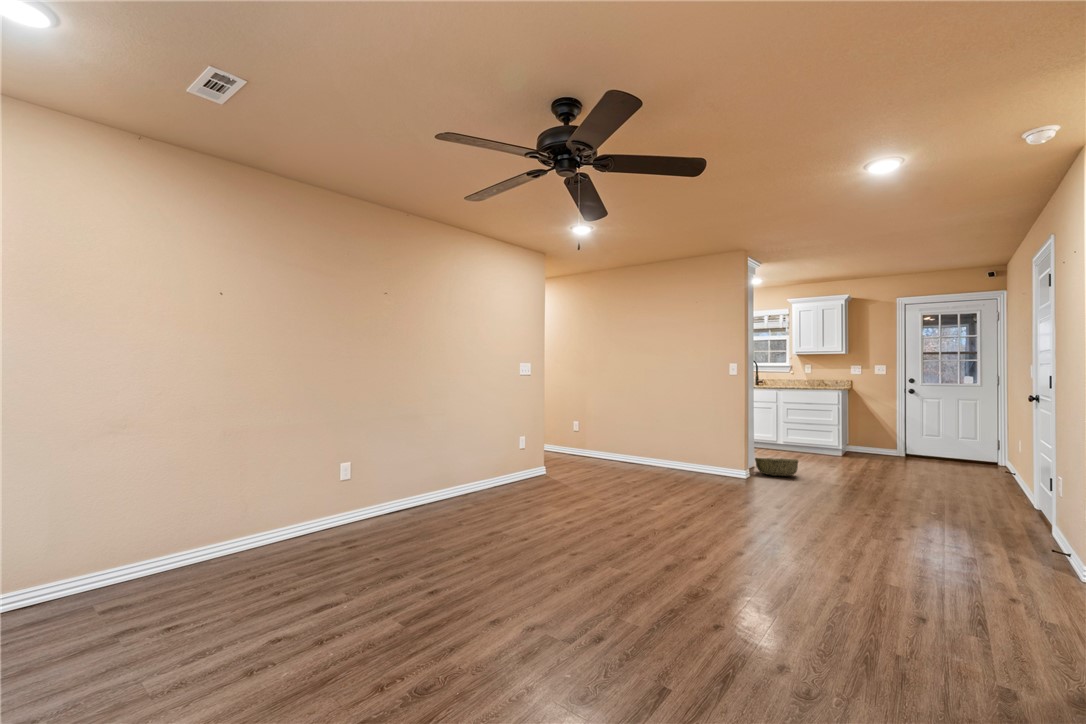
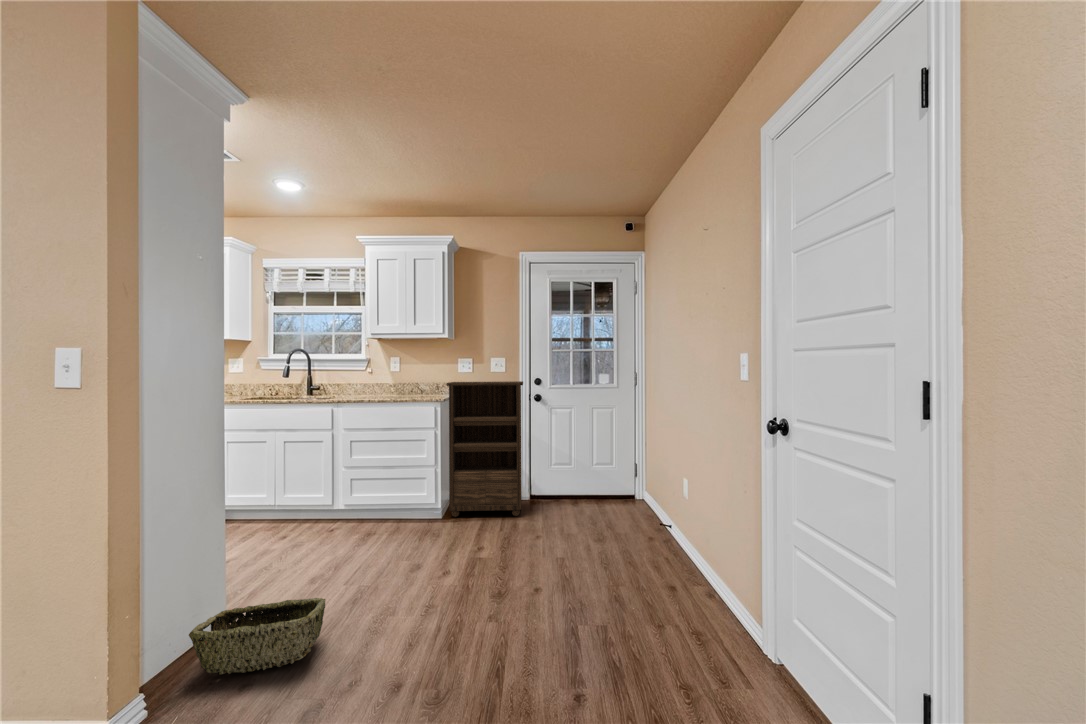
bookshelf: none [845,380,899,461] -> present [446,381,523,517]

